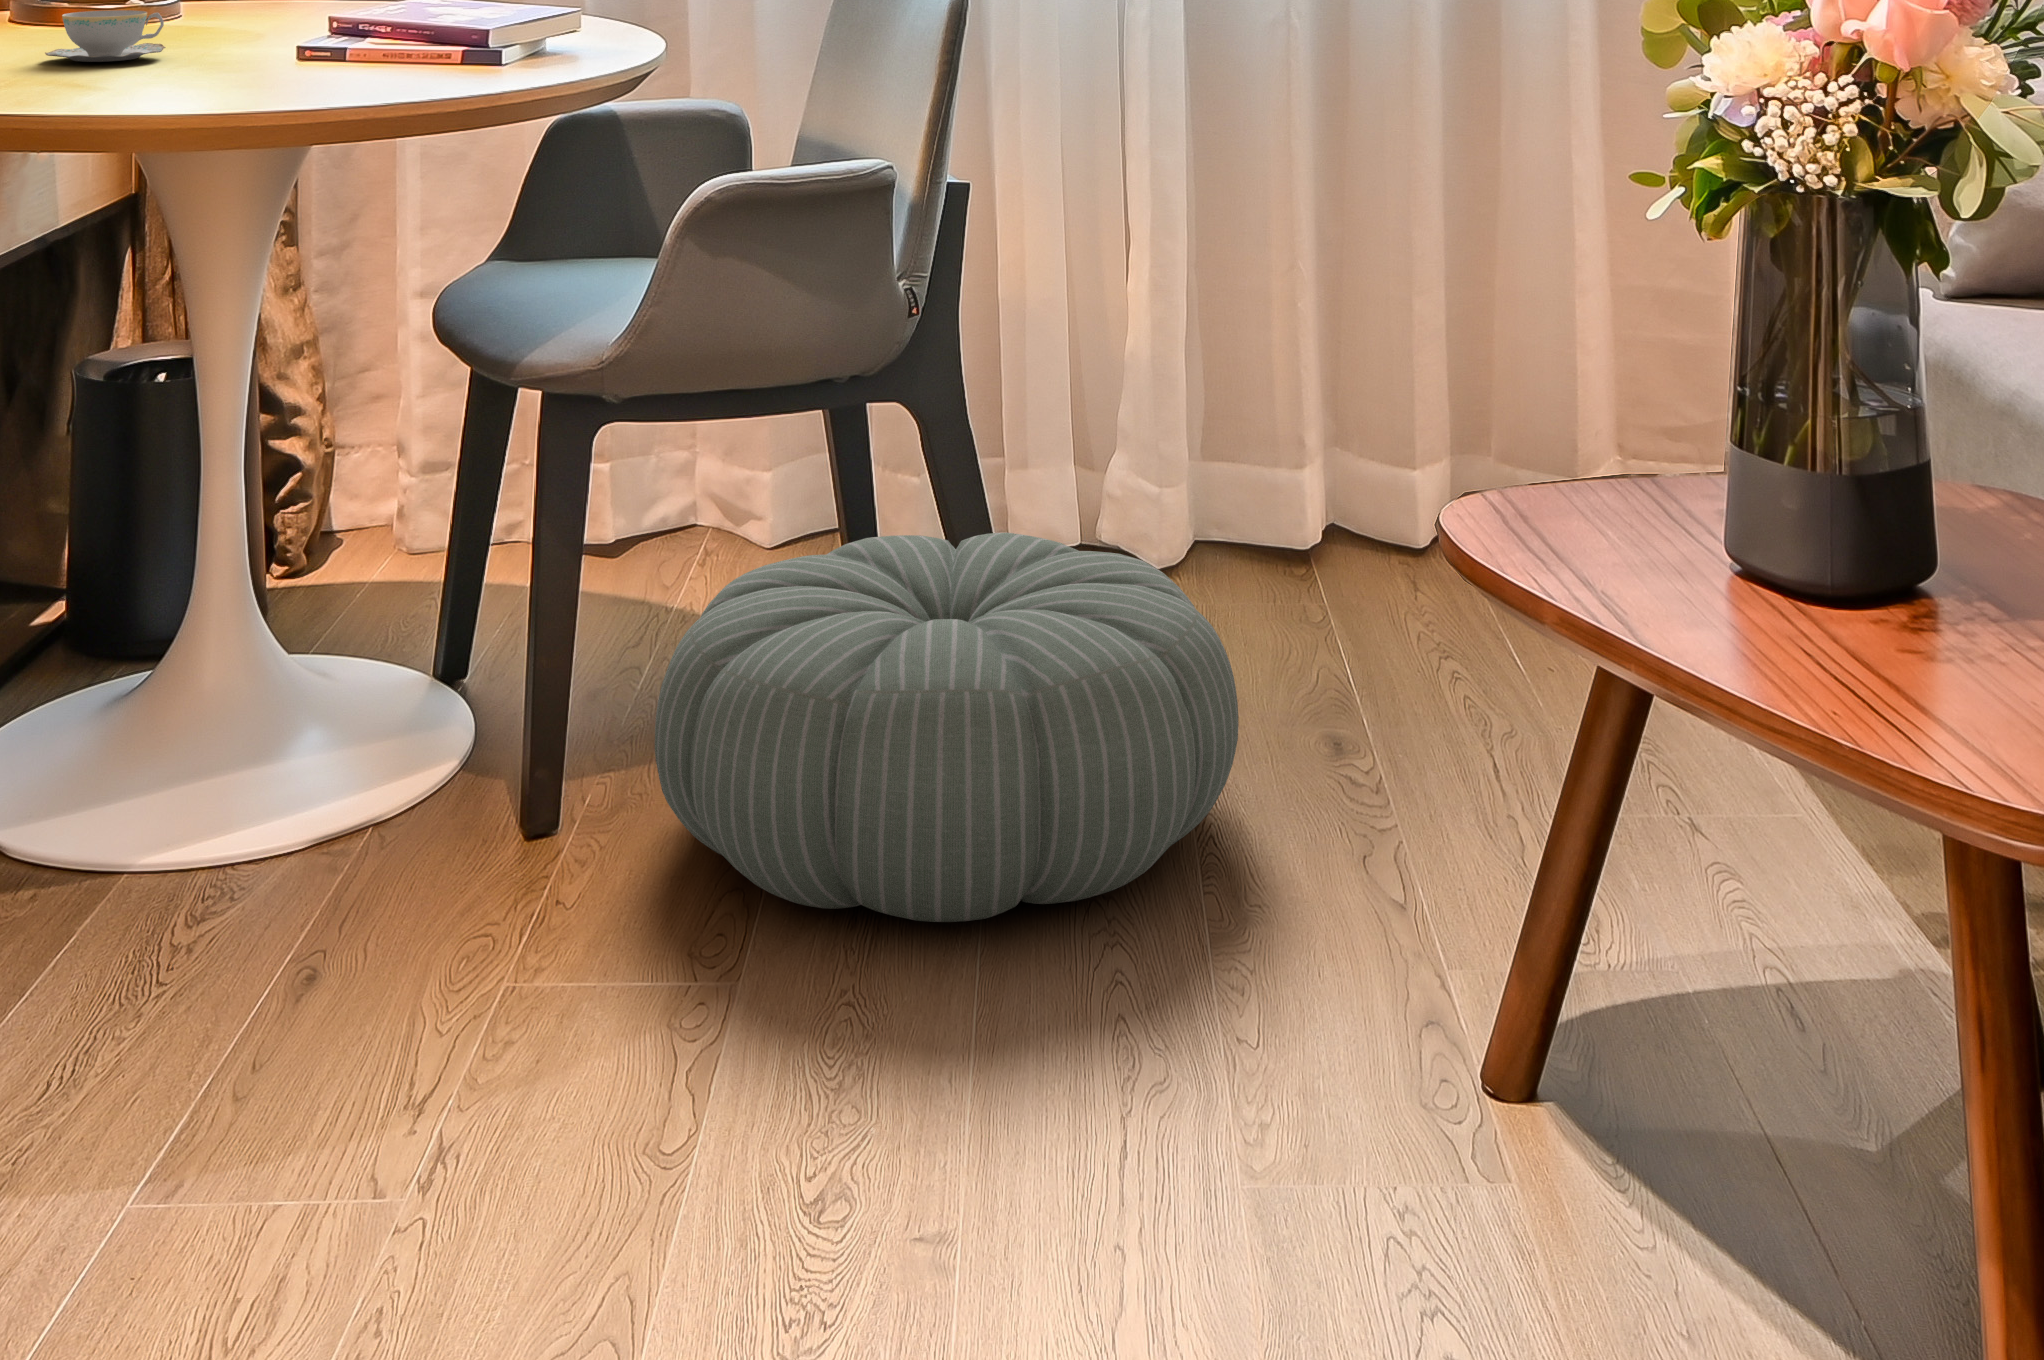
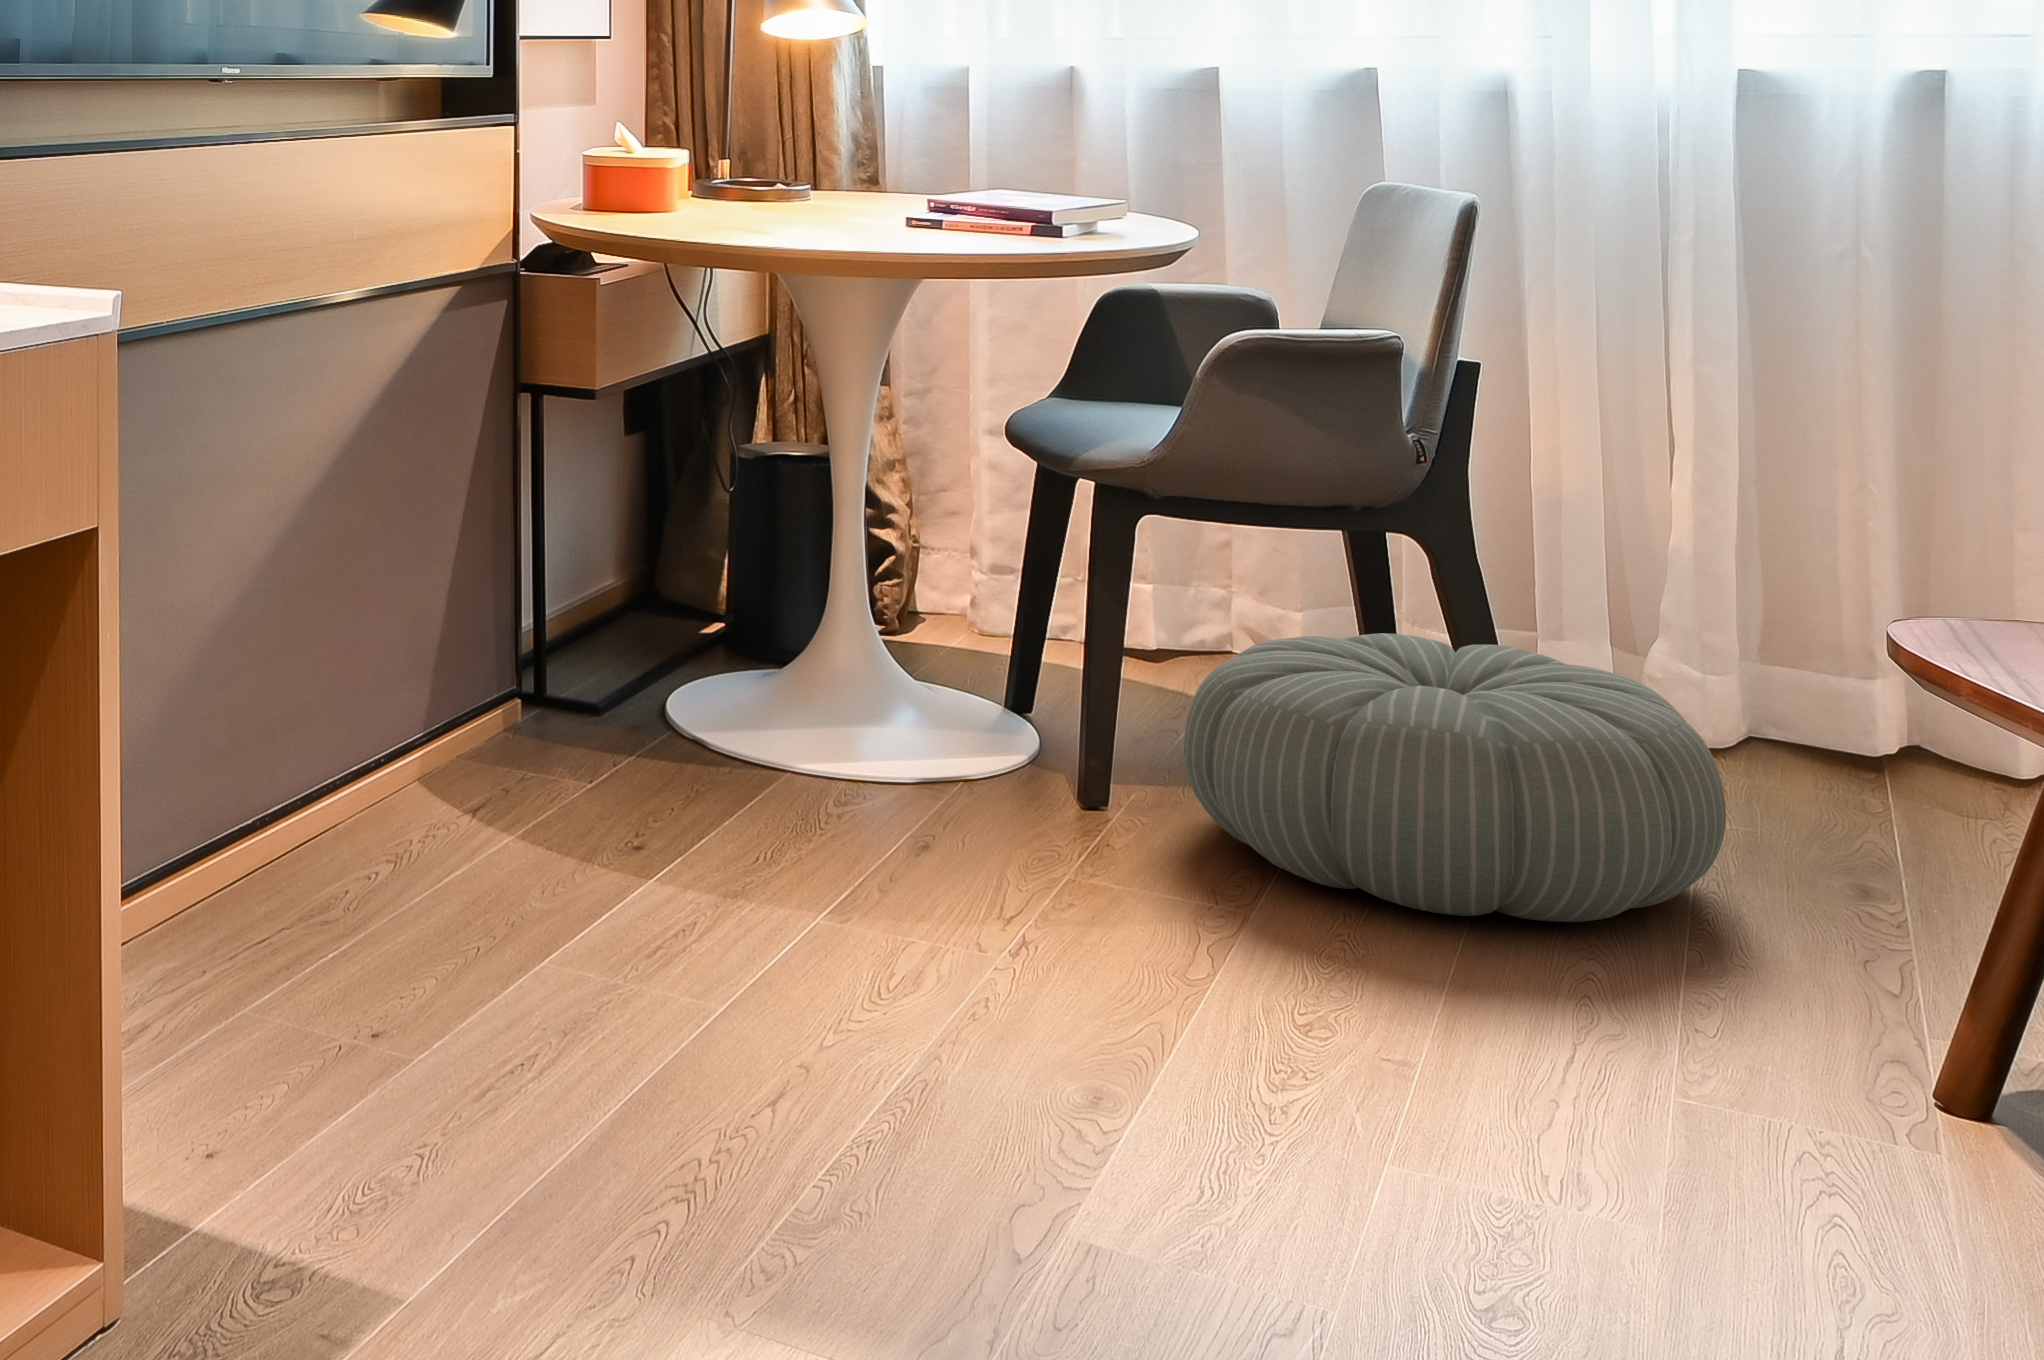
teacup: present [45,10,165,62] -> none [729,187,811,221]

